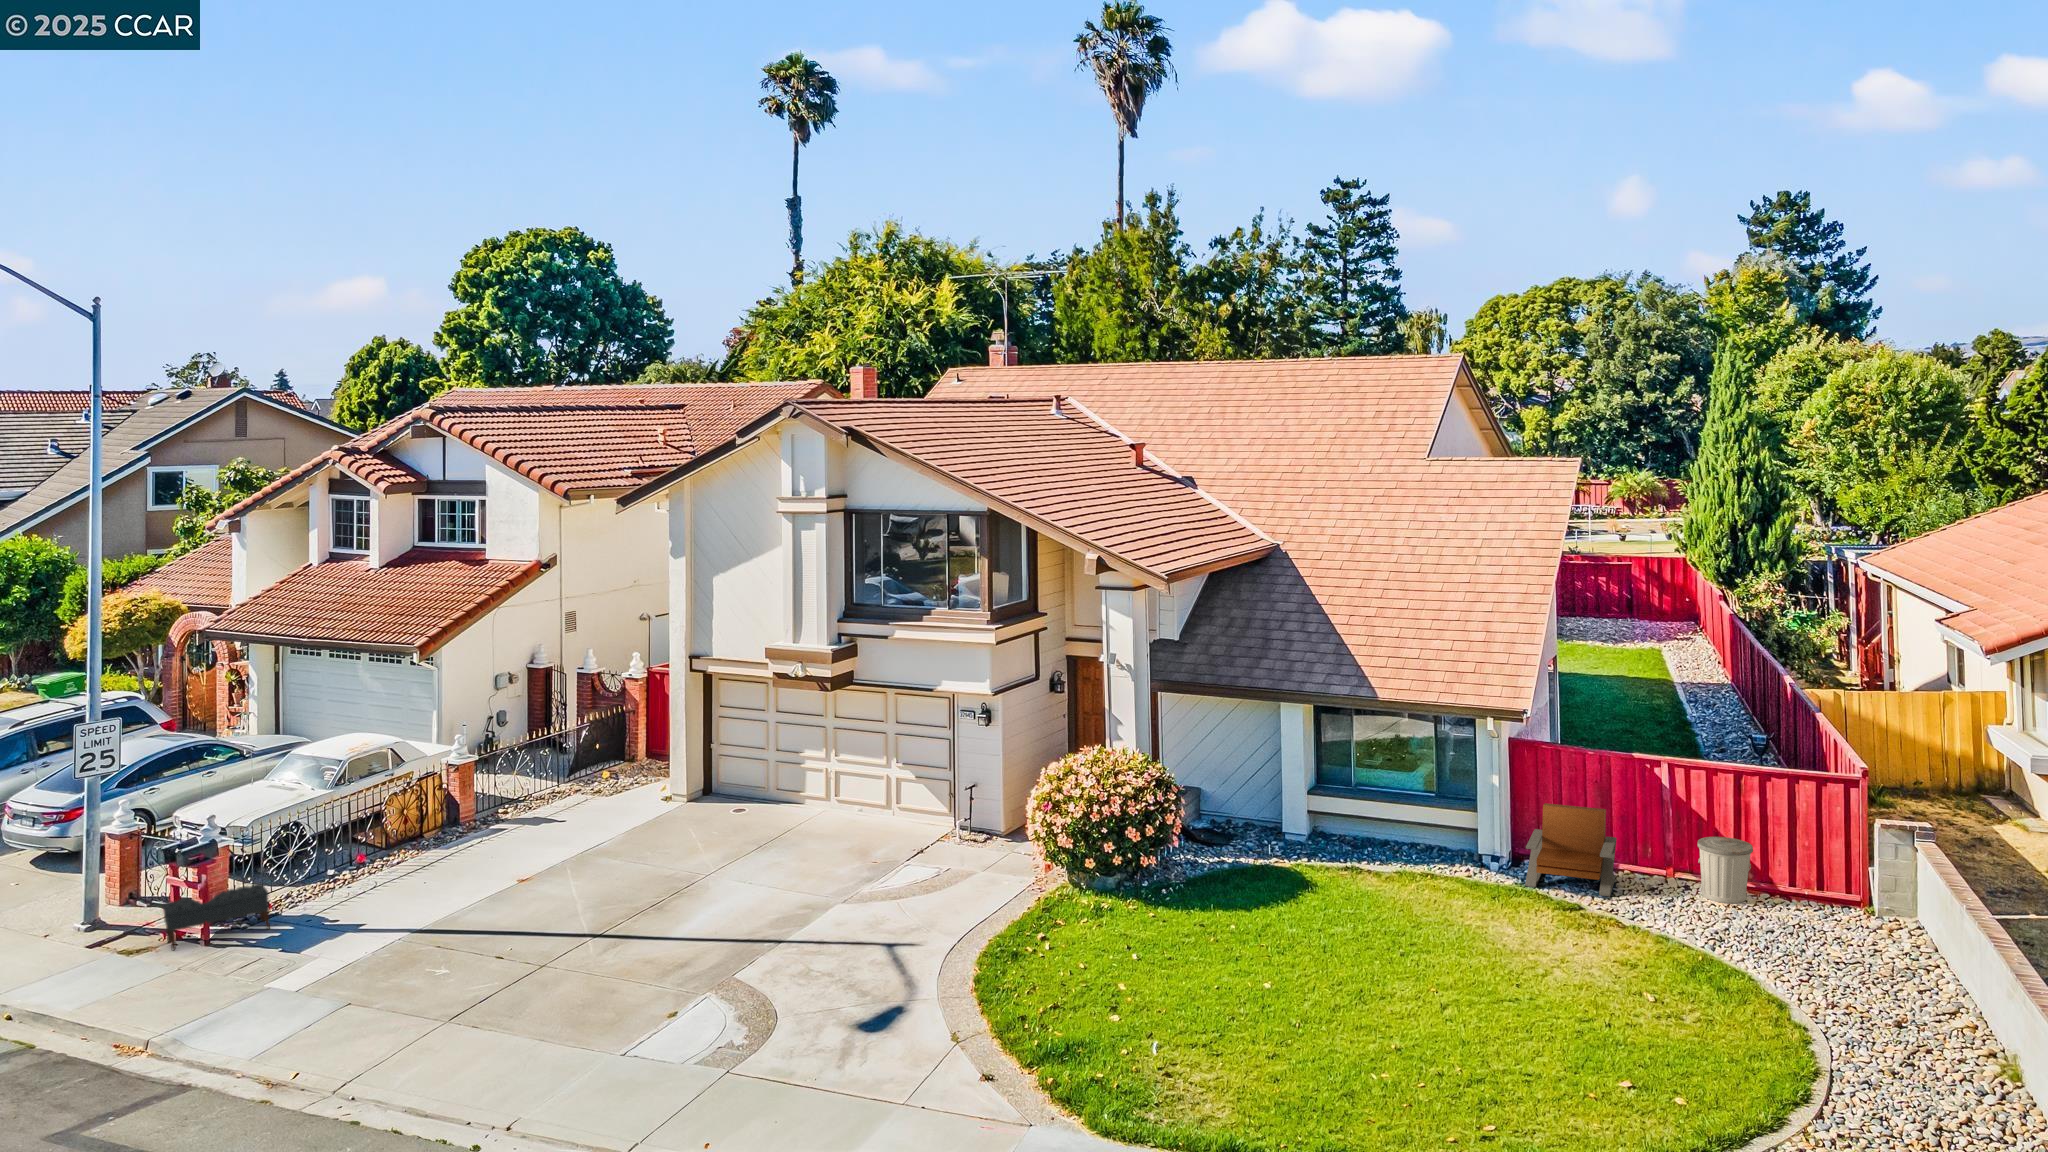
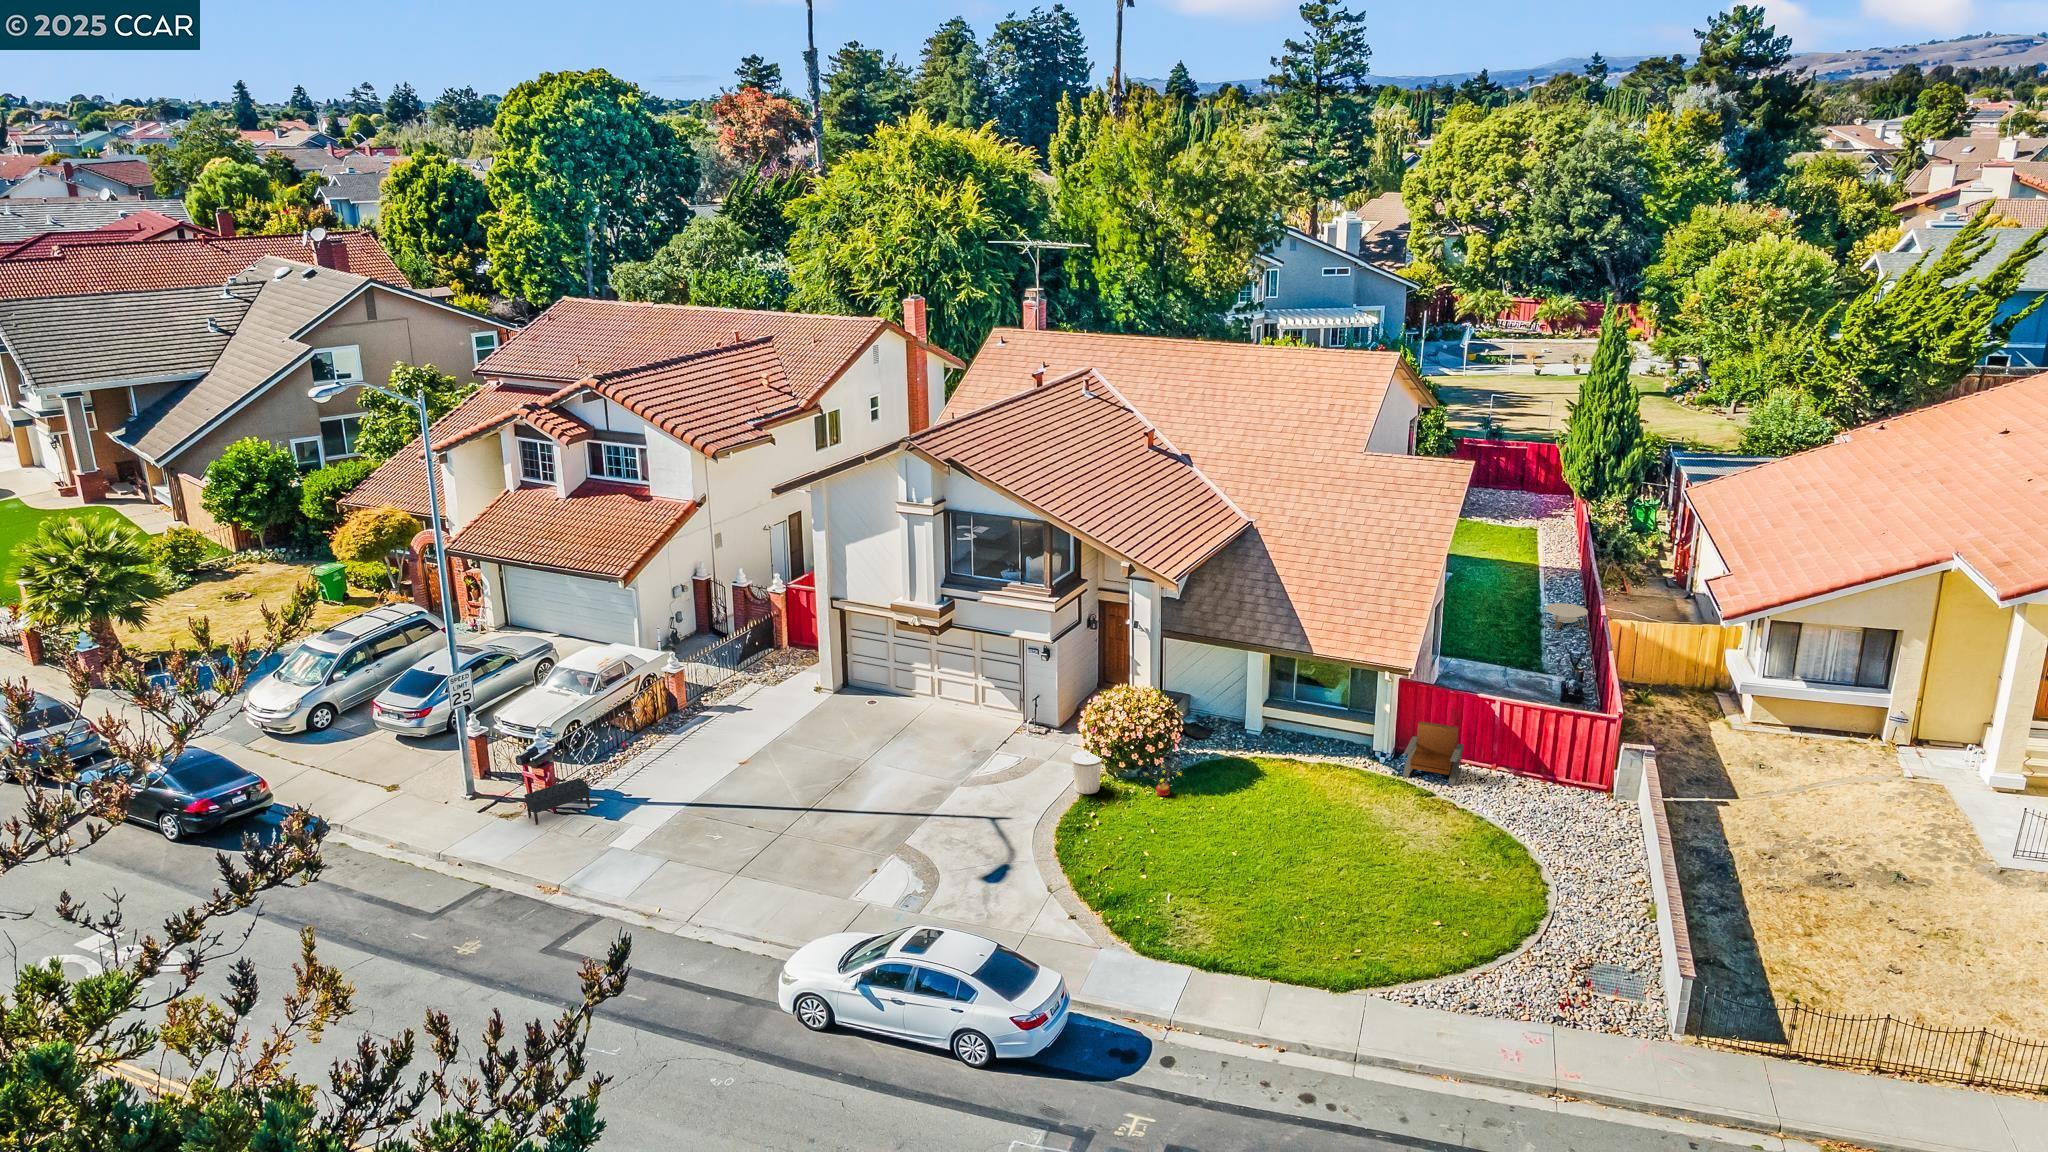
round table: none [1681,706,1743,738] -> present [1544,603,1588,630]
trash can: present [1697,837,1753,903] -> present [1071,751,1103,794]
decorative plant: none [1123,856,1182,911] -> present [1153,770,1181,796]

